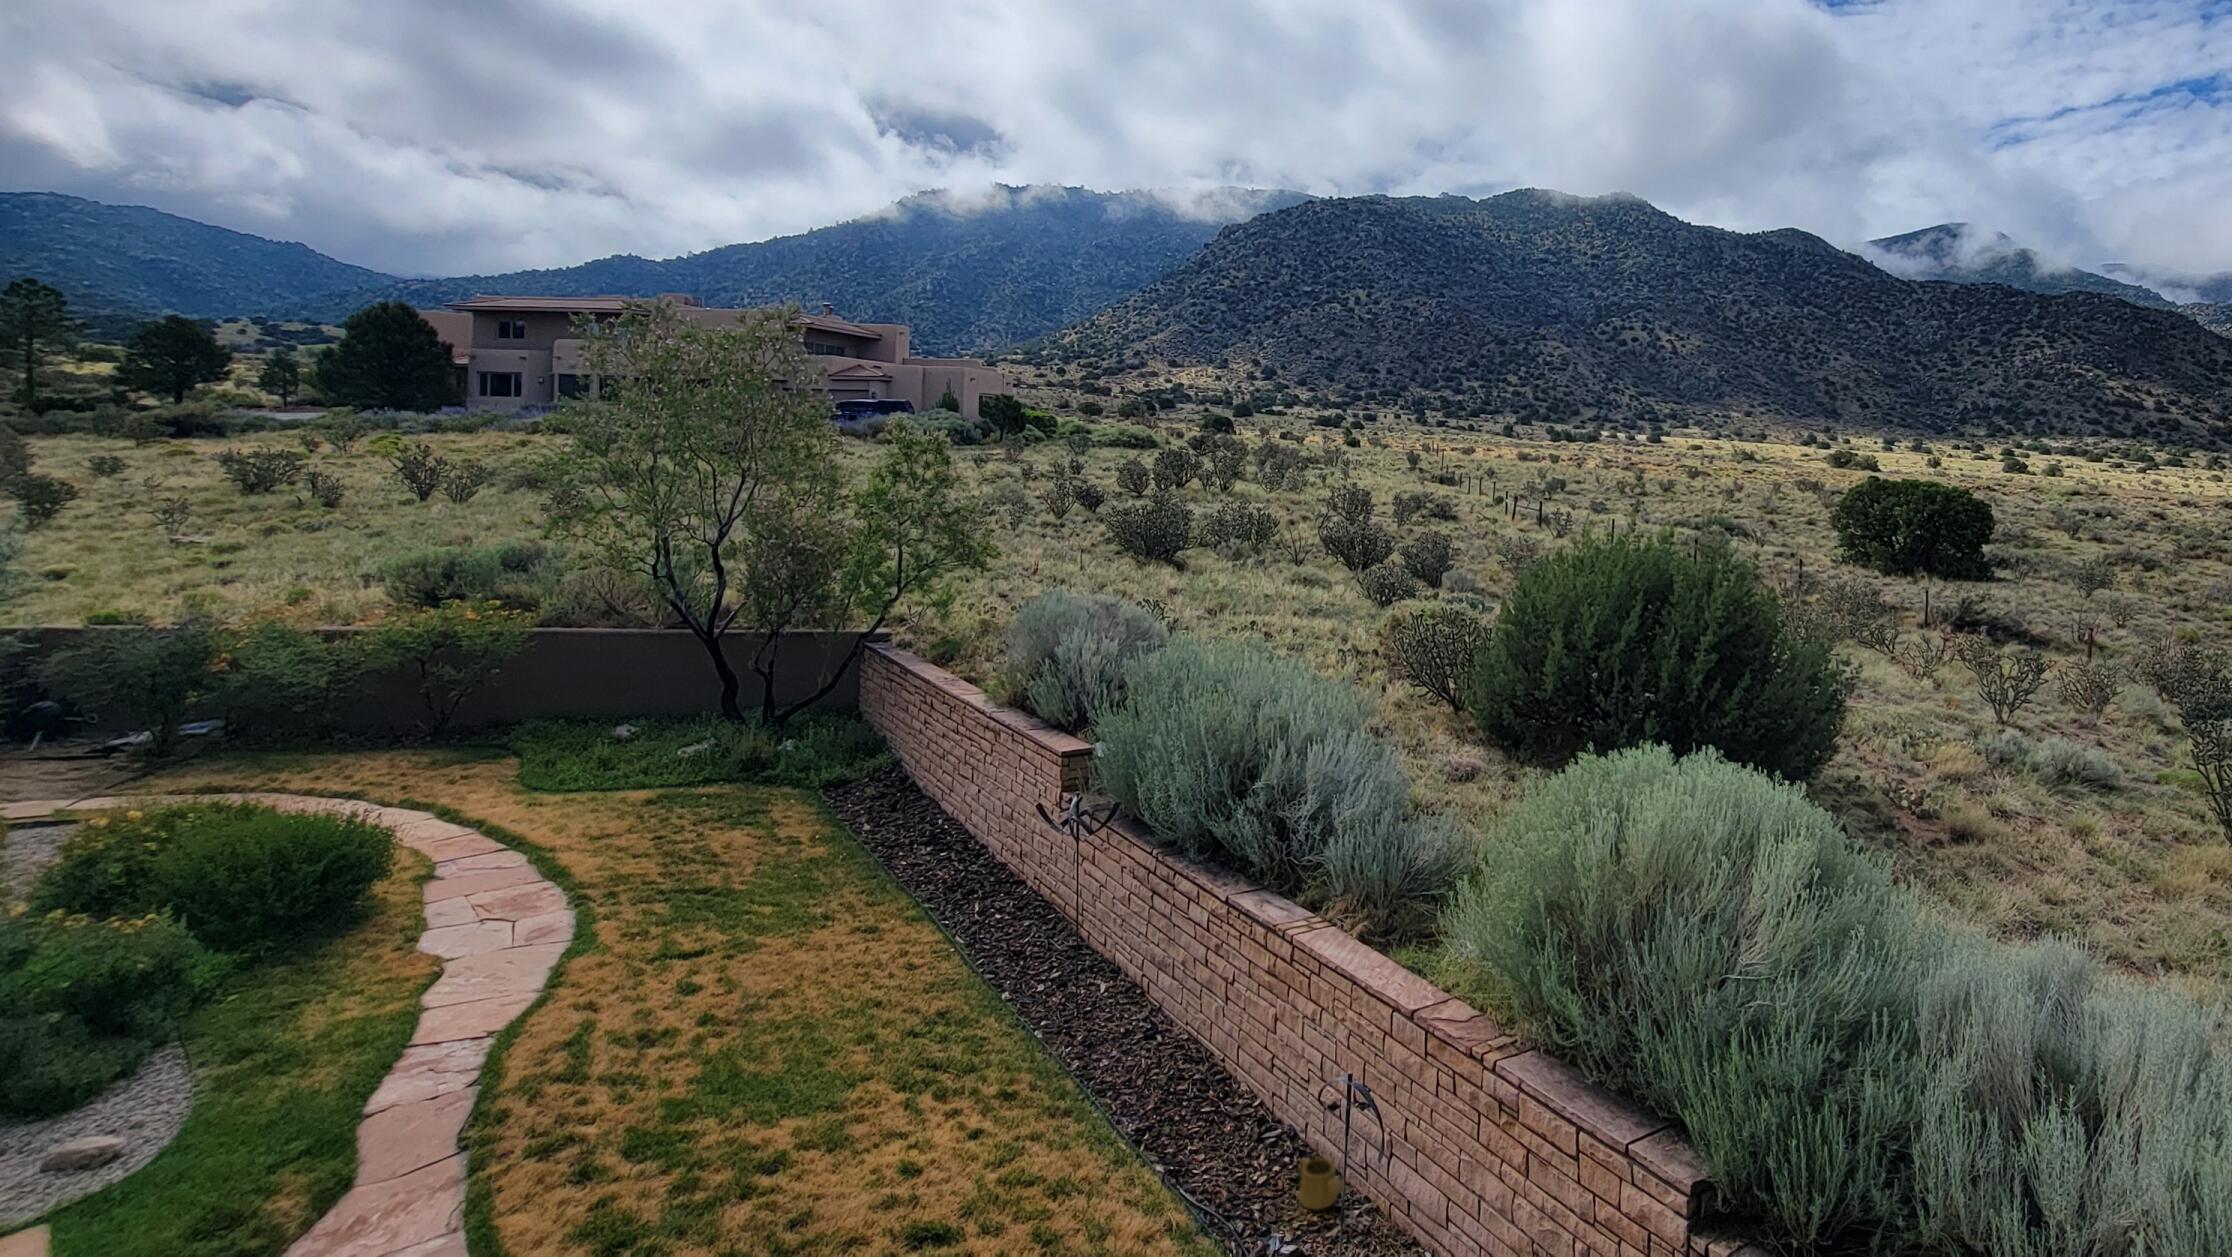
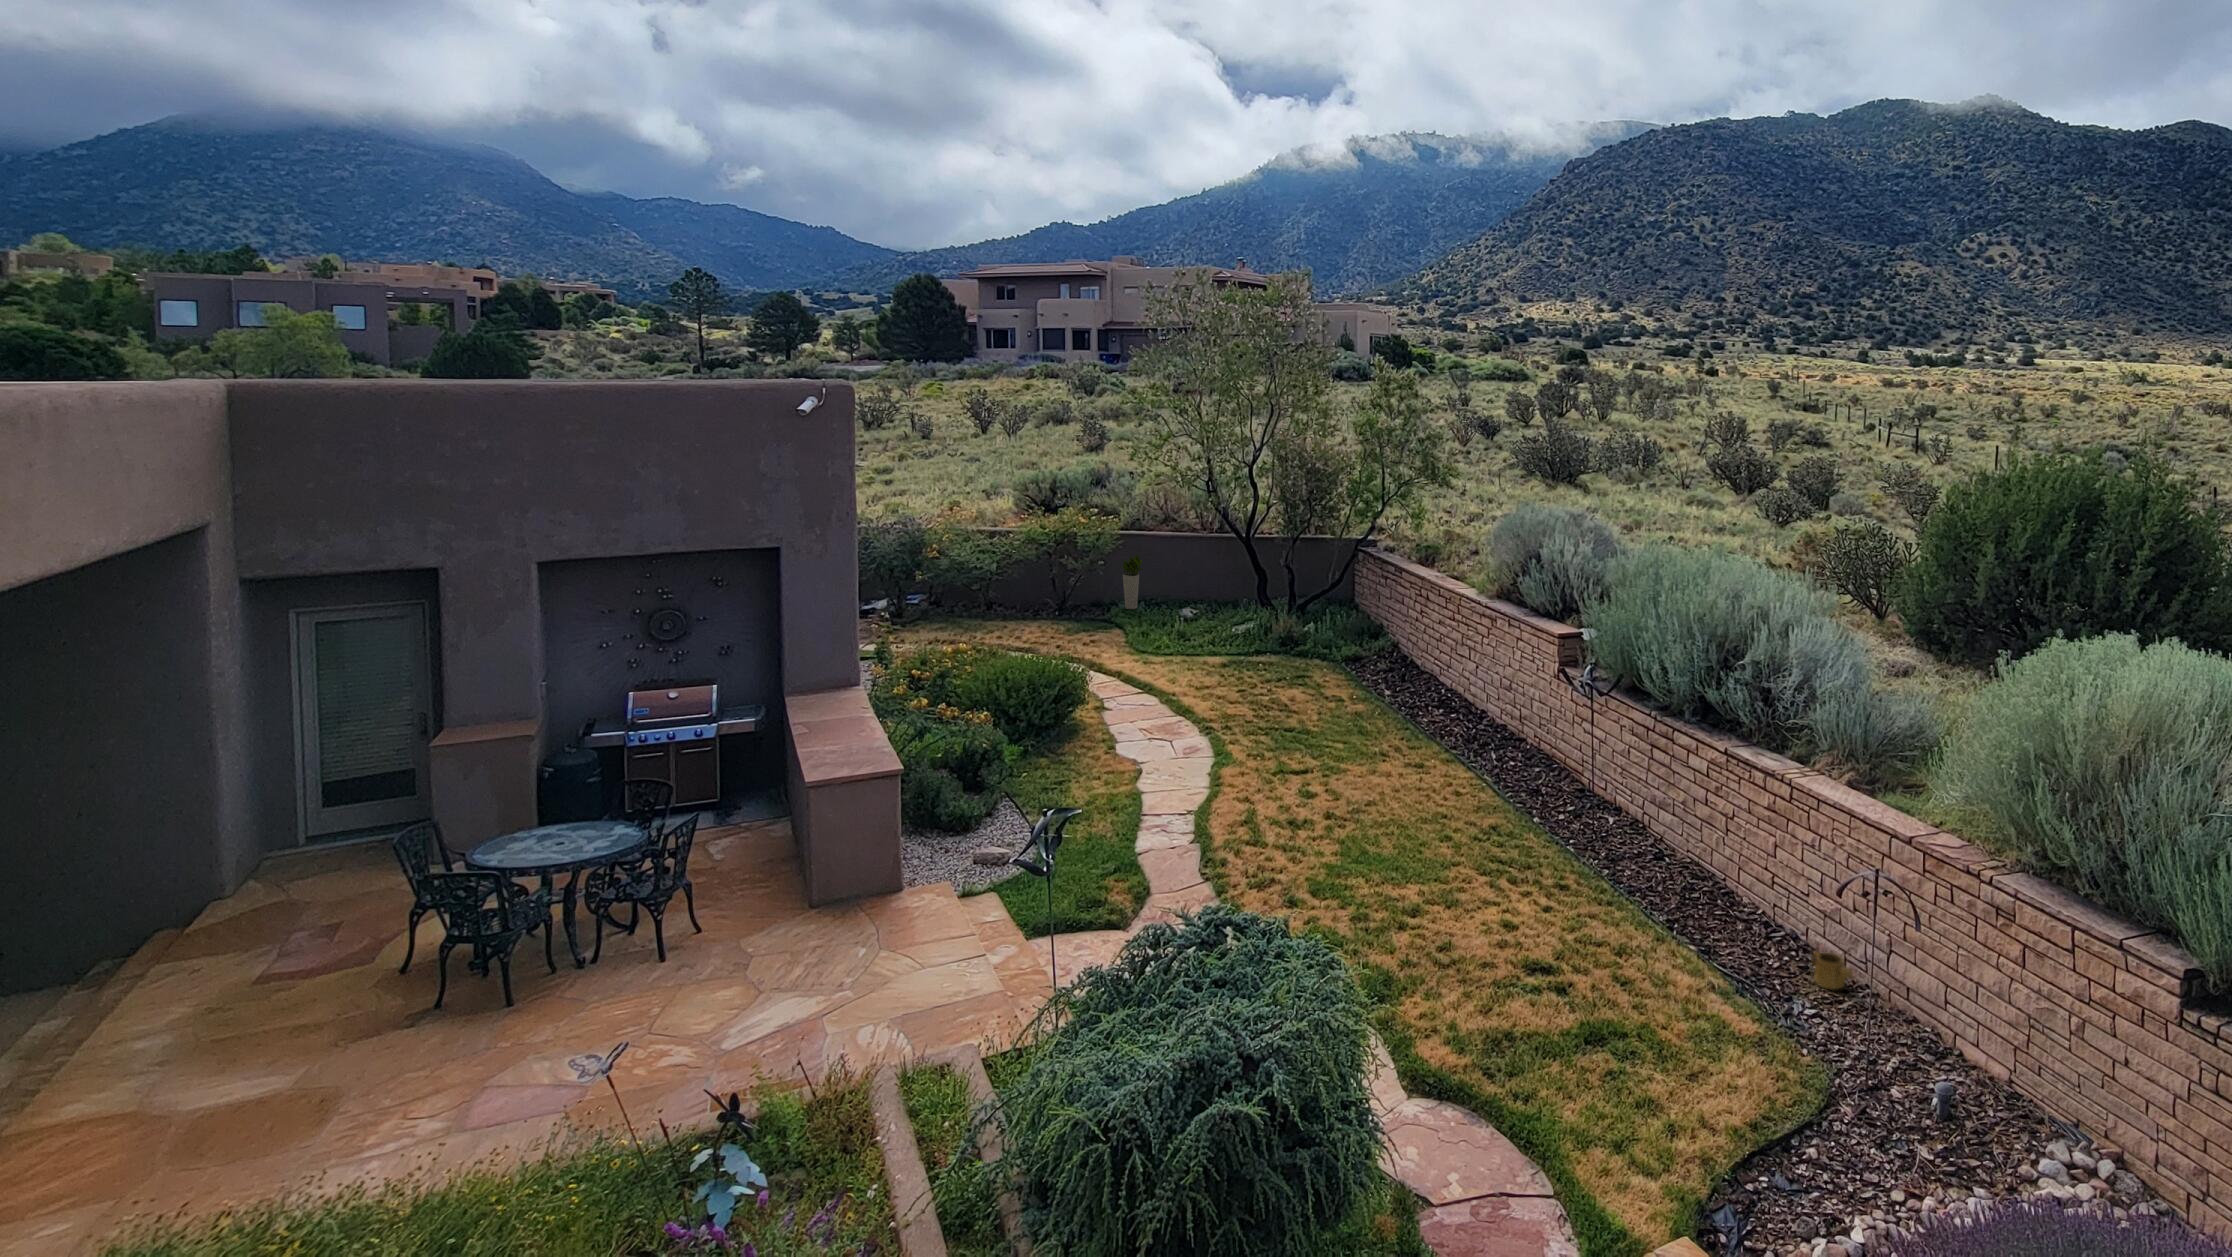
planter: none [558,659,596,730] -> present [1121,555,1143,609]

